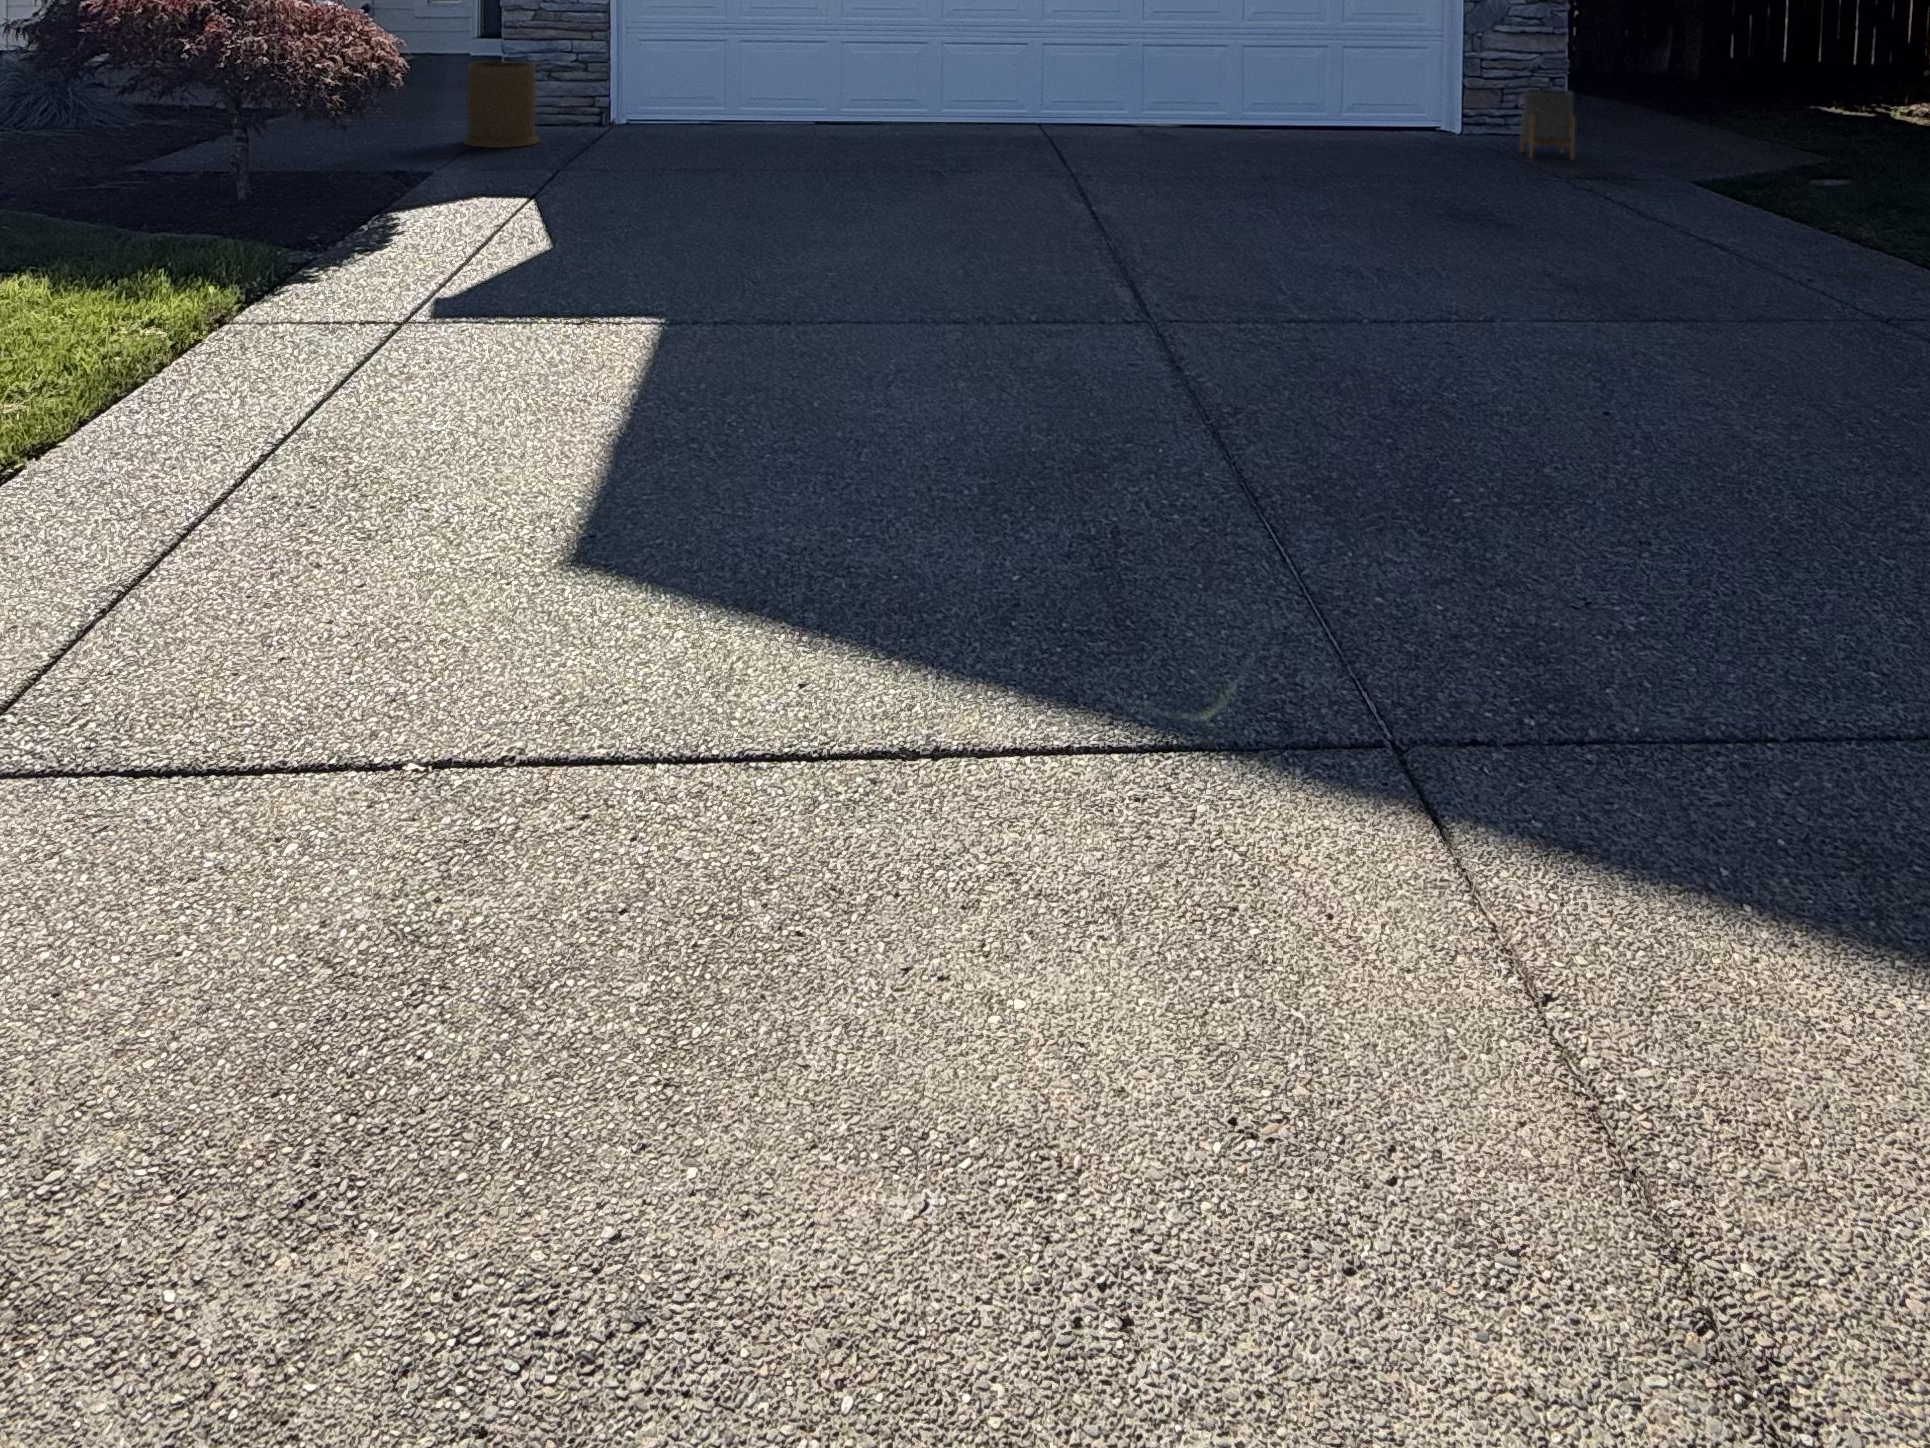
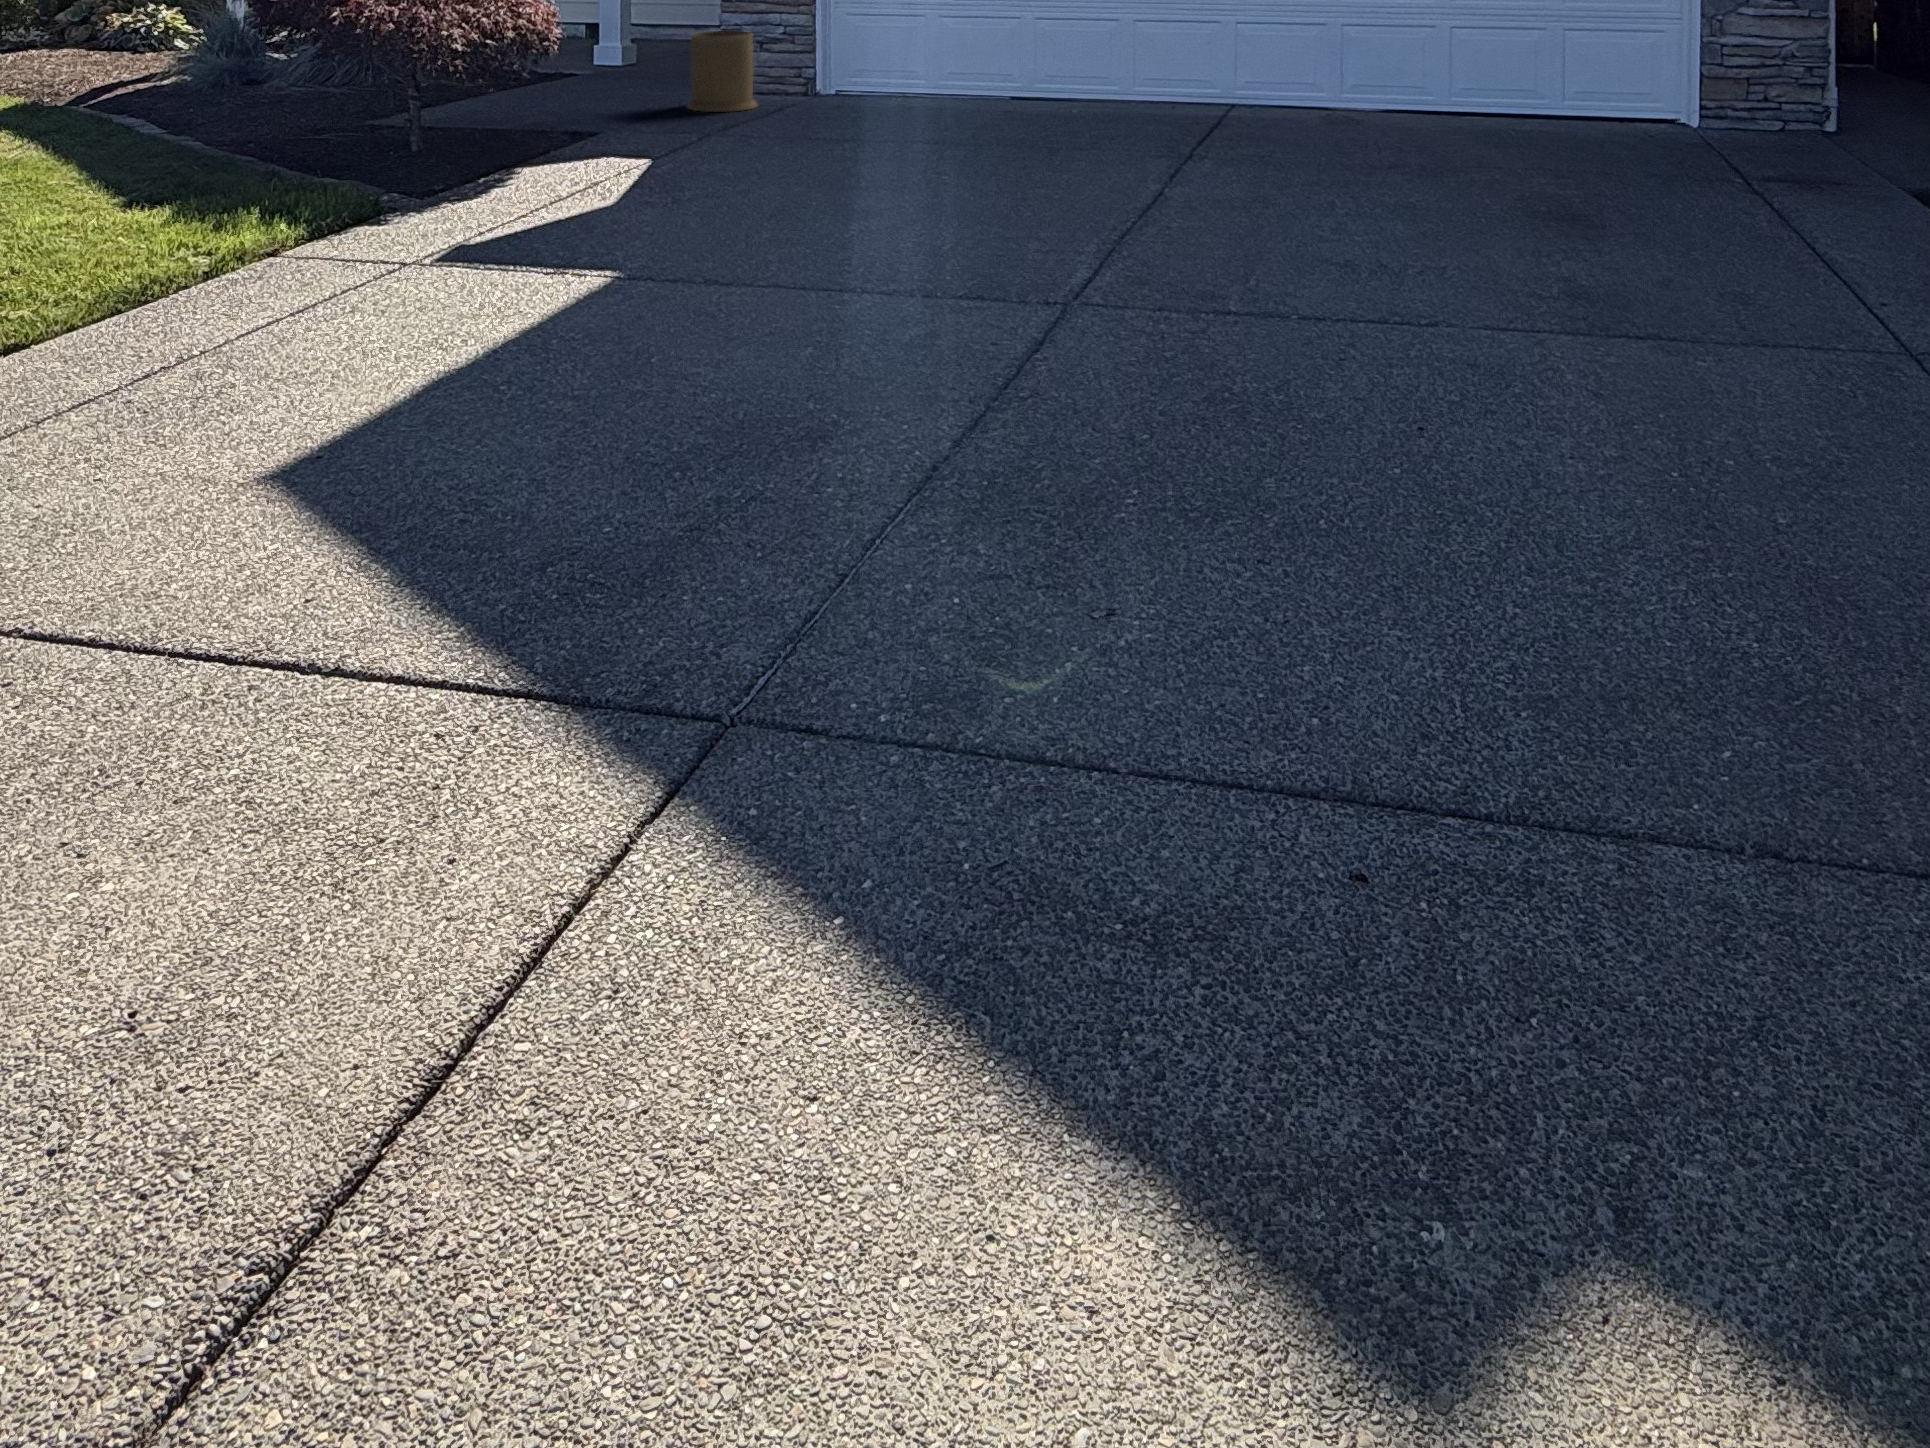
planter: present [1520,89,1575,159] -> none [1768,74,1824,153]

